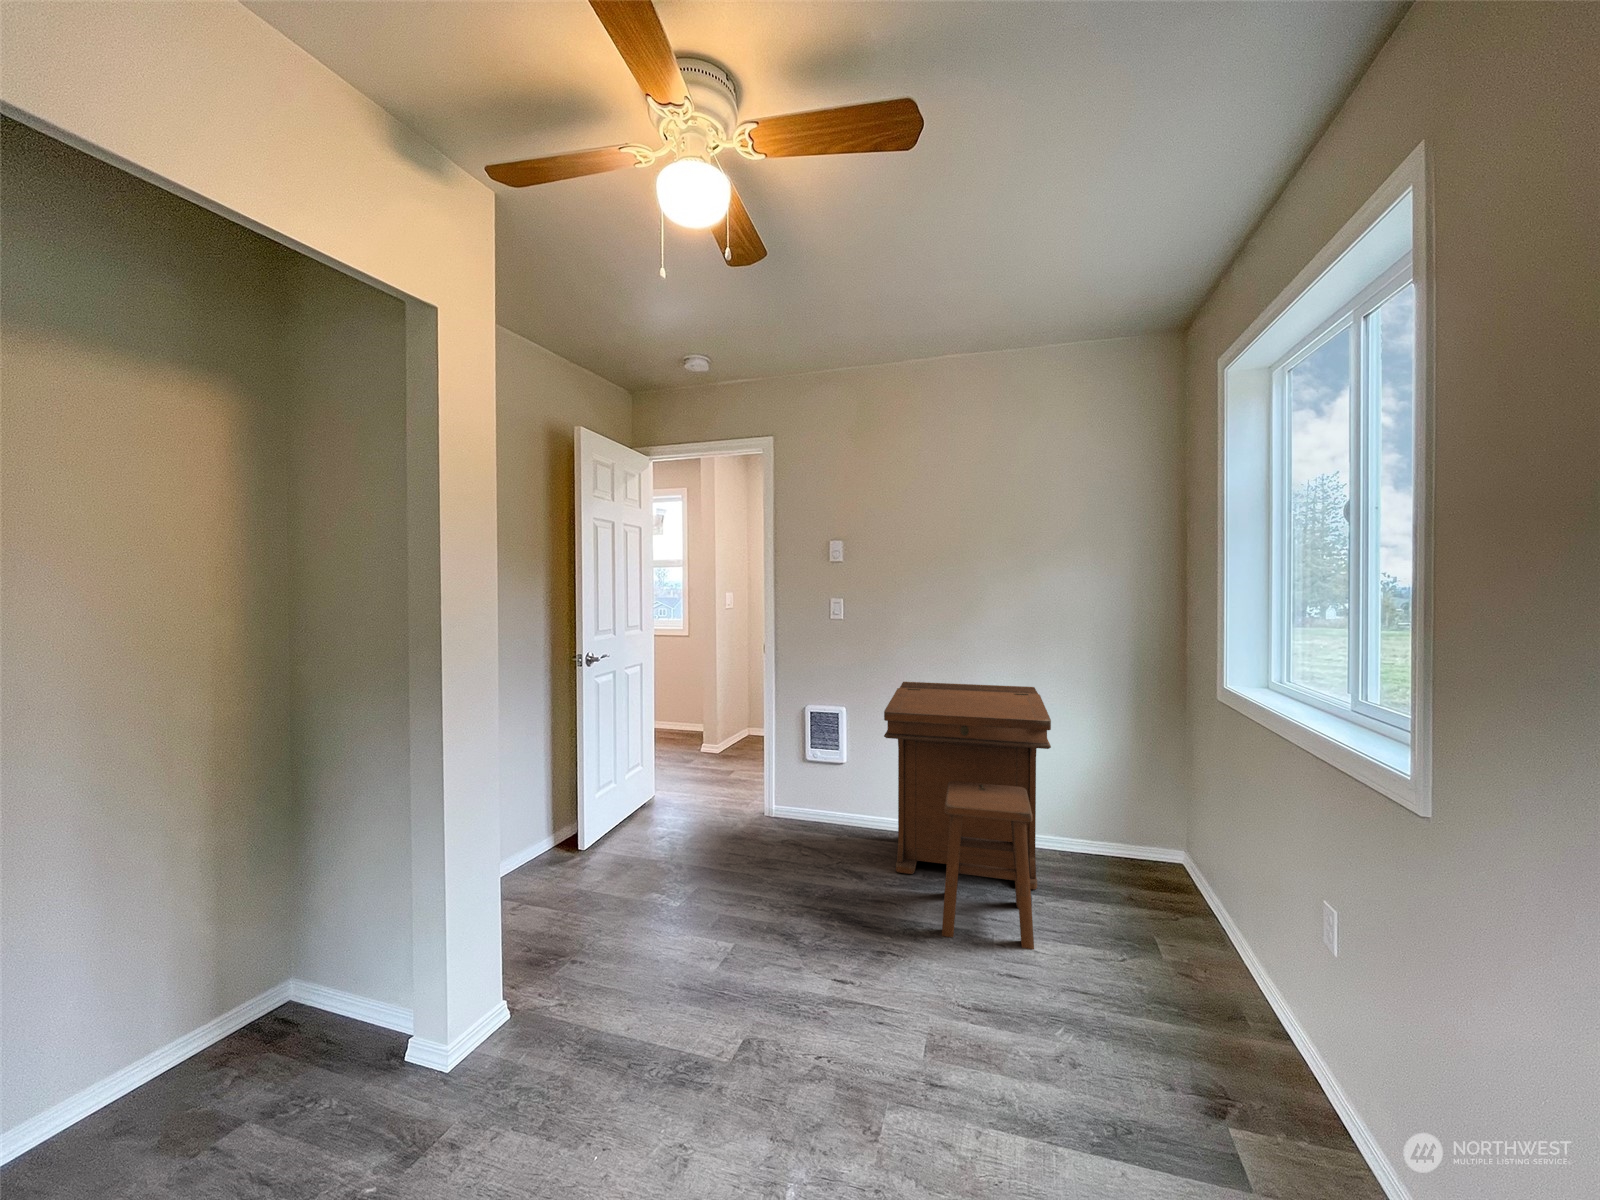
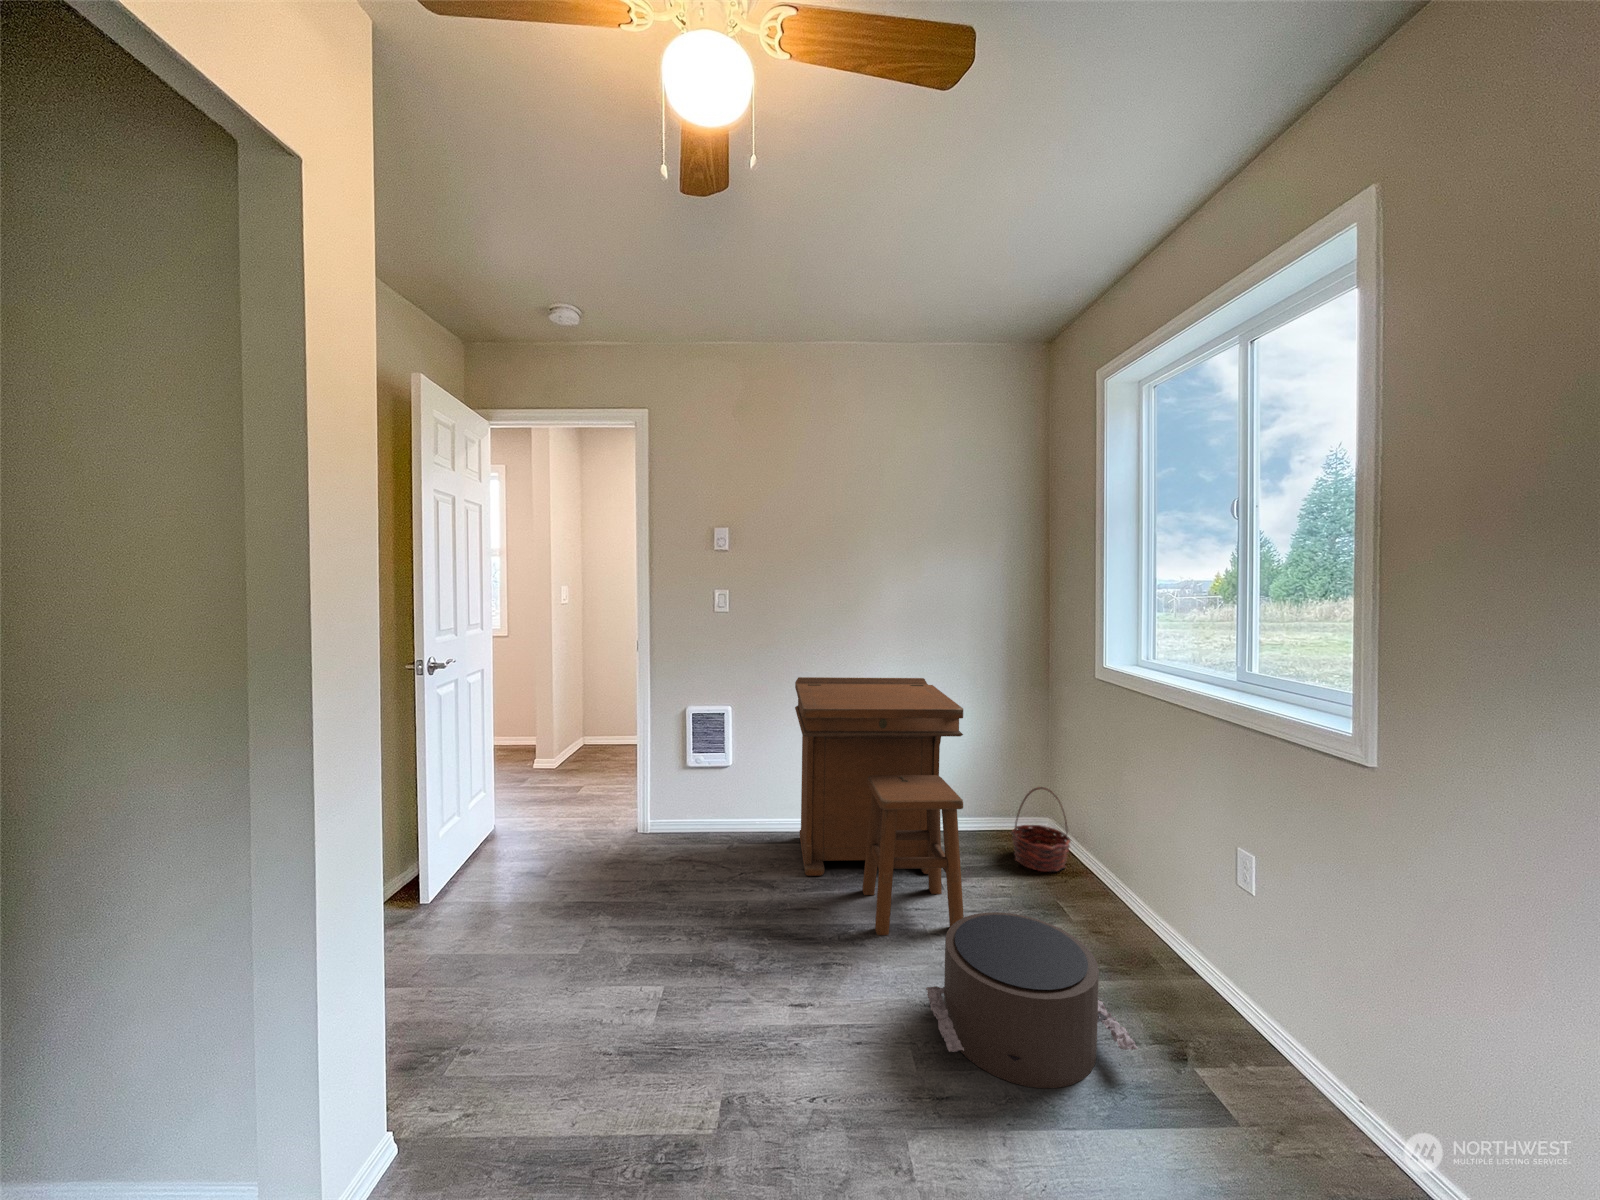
basket: none [1126,812,1198,907] -> present [1011,787,1071,872]
pouf: none [949,927,1160,1110] -> present [926,912,1138,1088]

